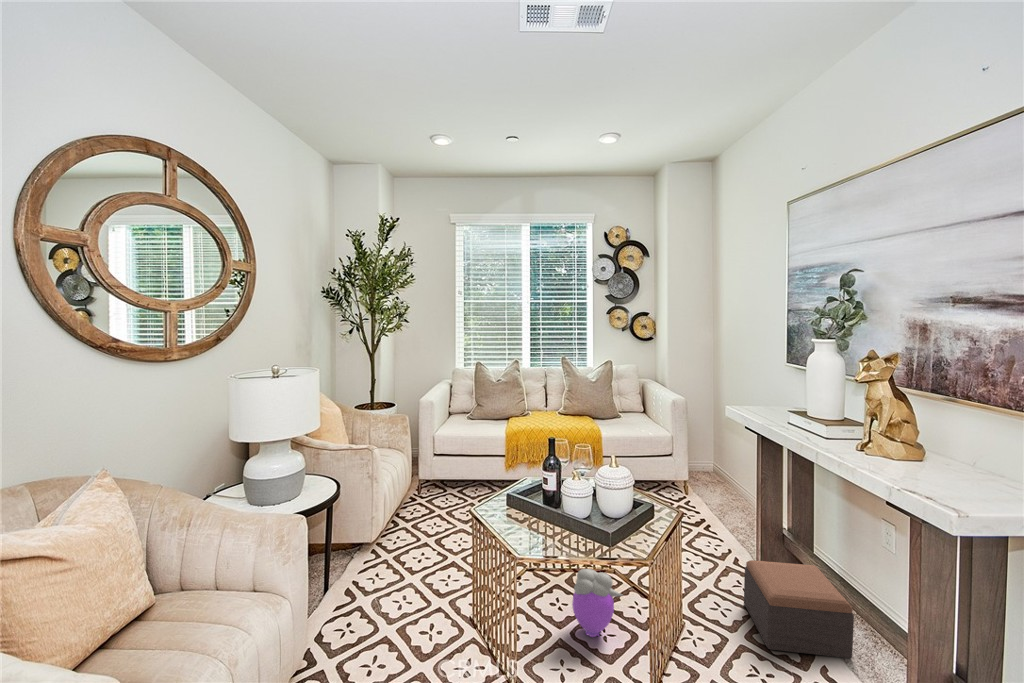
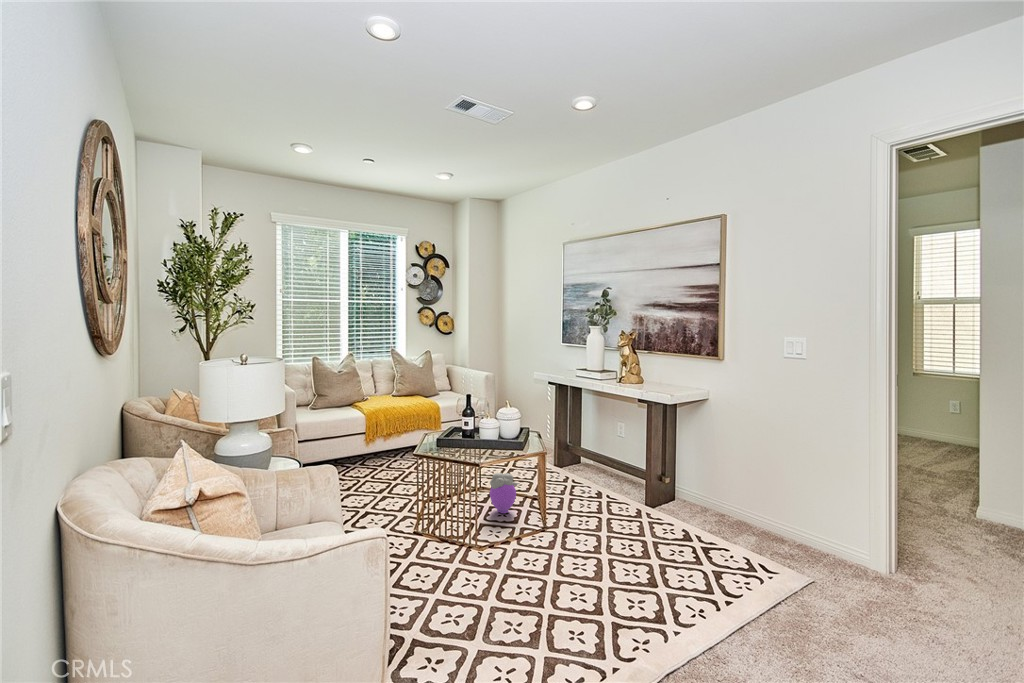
footstool: present [744,560,854,658] -> none [567,452,623,495]

